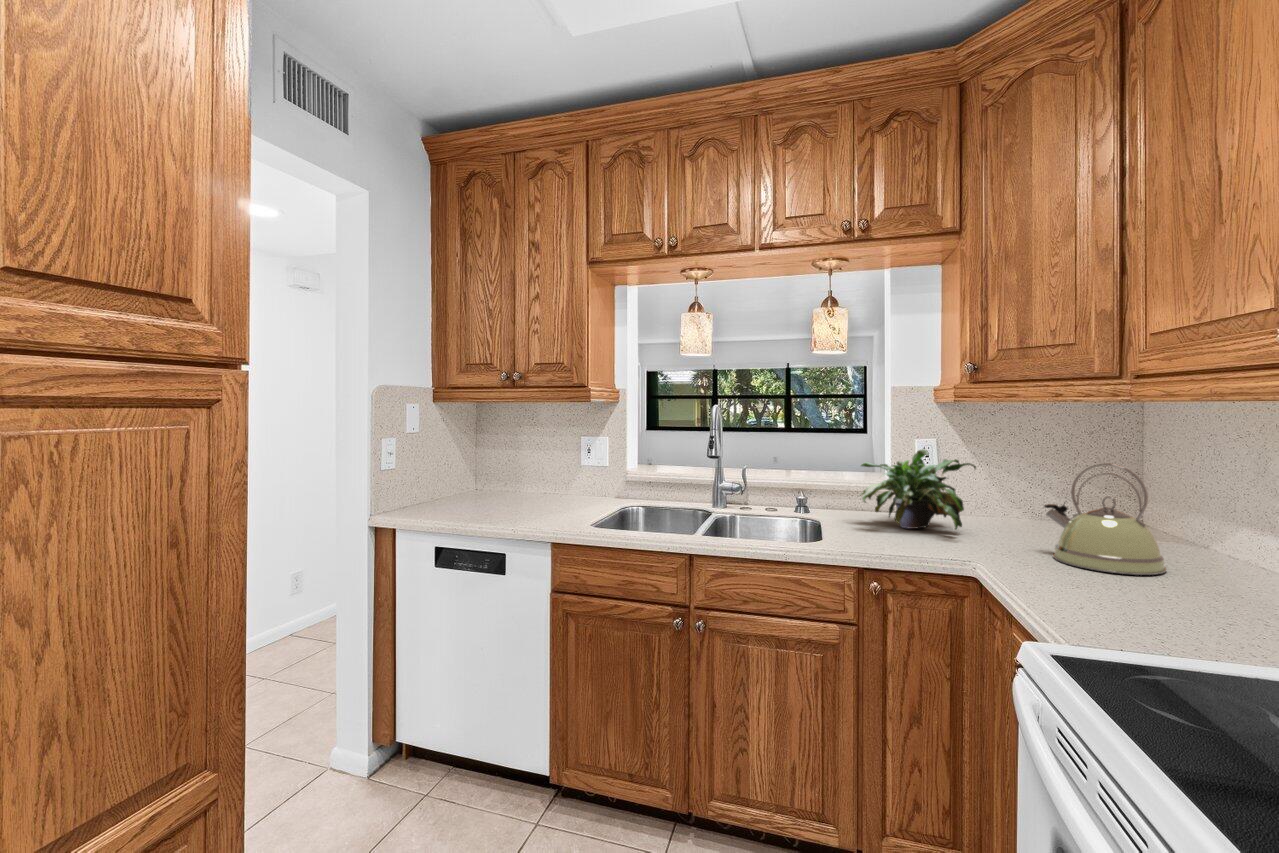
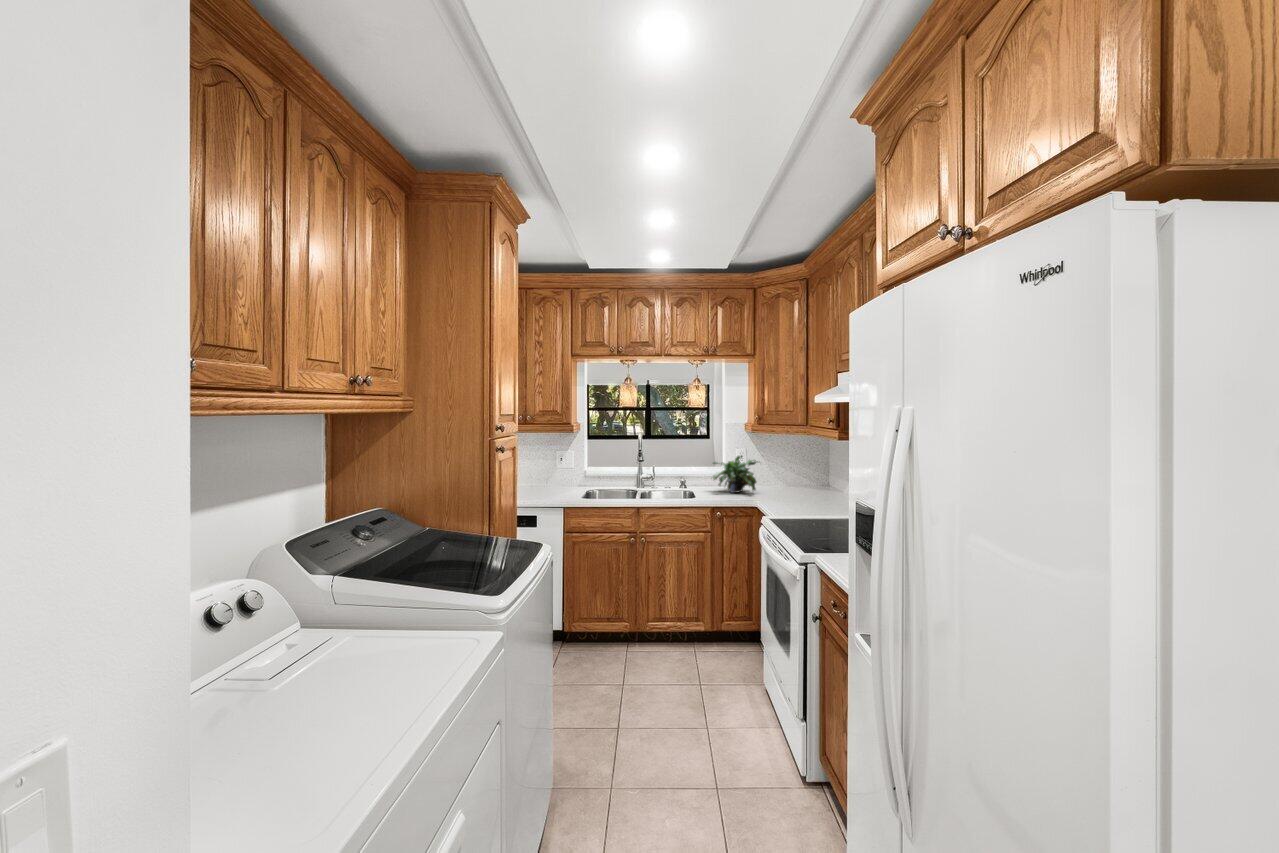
kettle: present [1044,463,1166,575] -> none [785,461,824,503]

